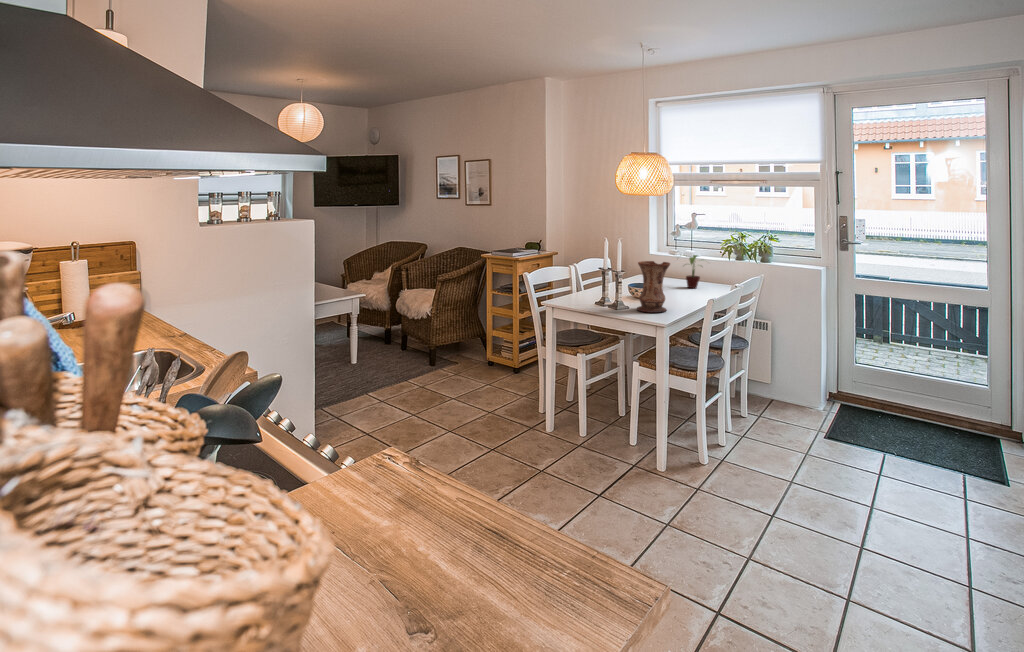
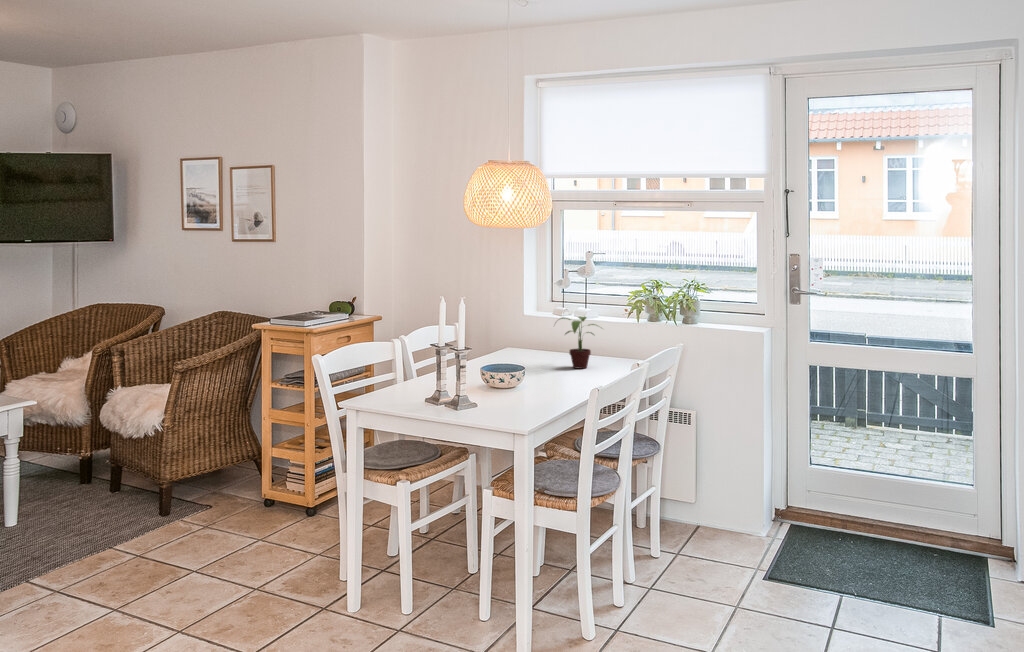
vase: present [637,261,670,313] -> none [483,332,531,410]

